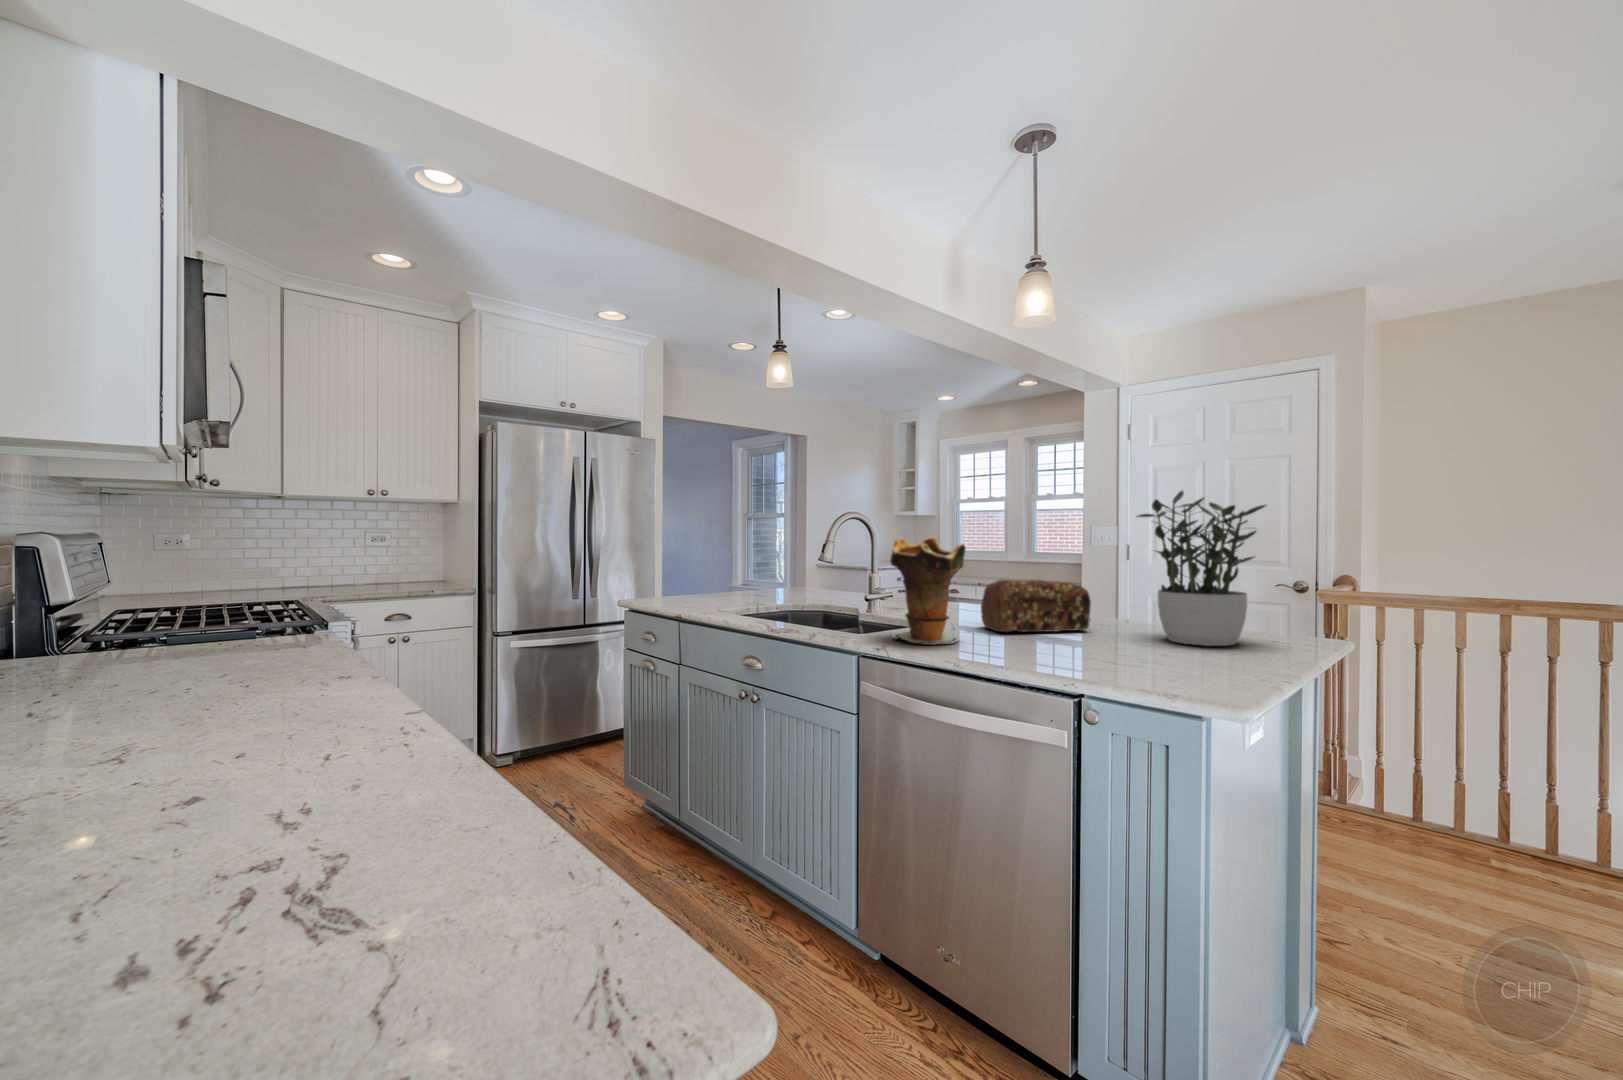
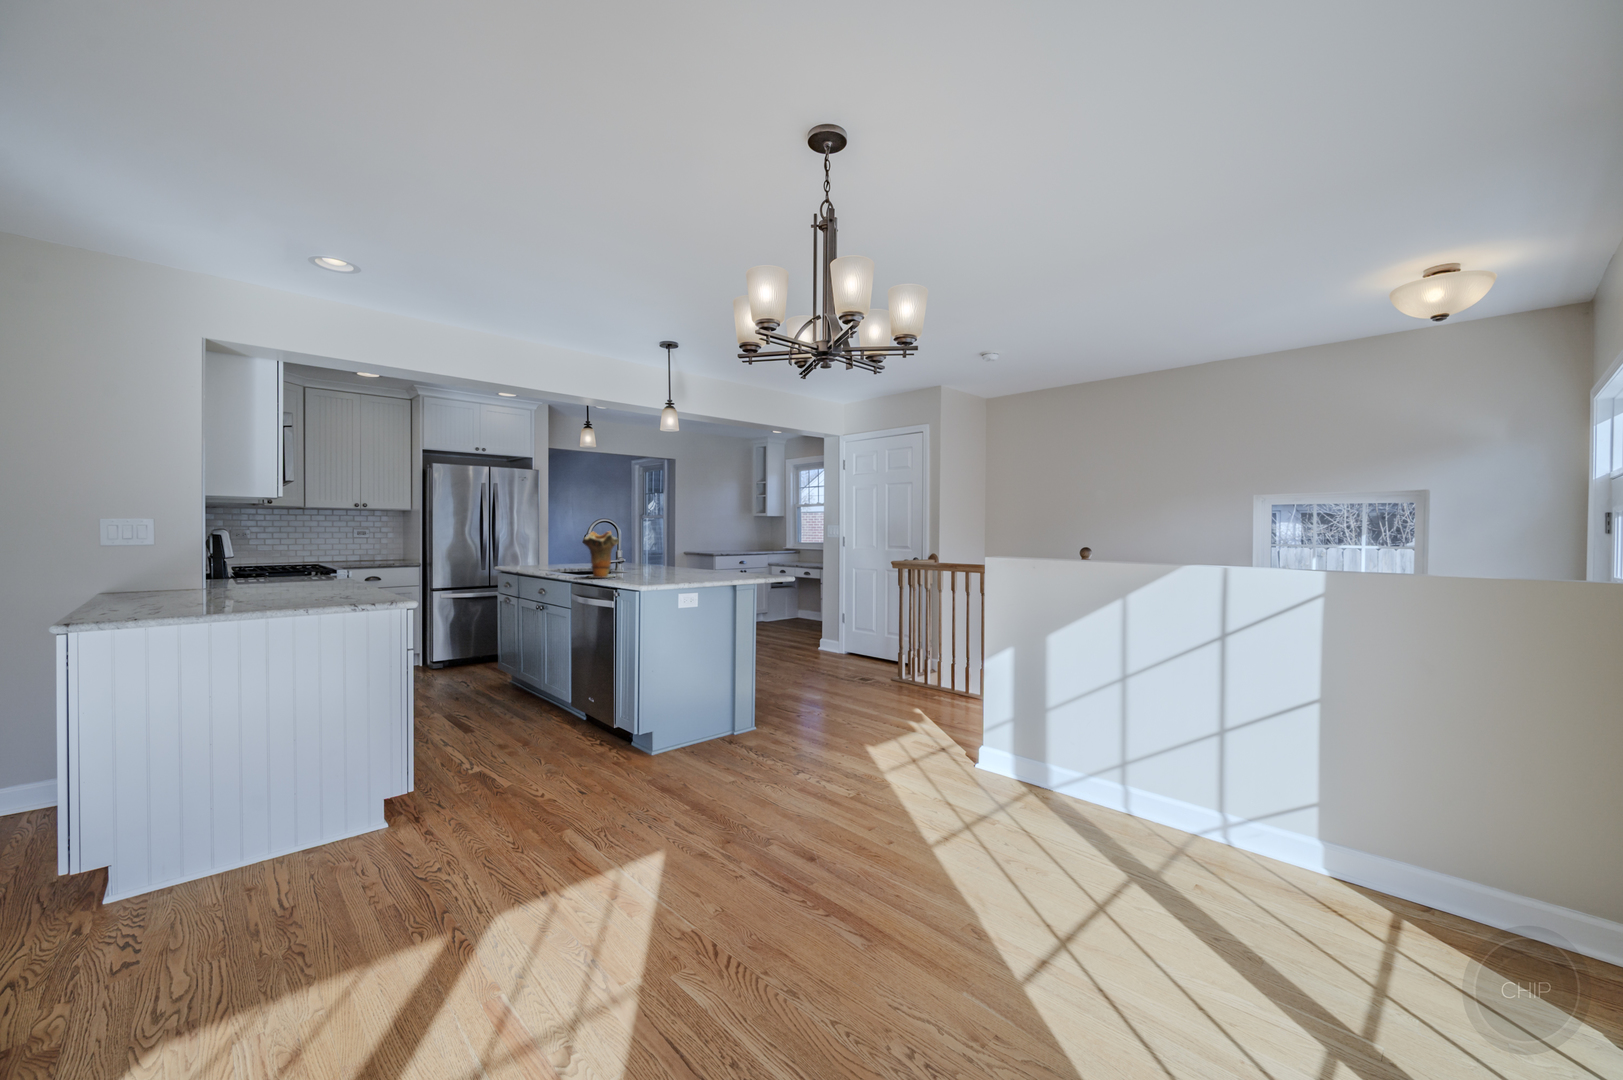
potted plant: present [1137,491,1265,646] -> none [694,510,743,578]
bread loaf: present [981,580,1091,632] -> none [641,551,687,575]

